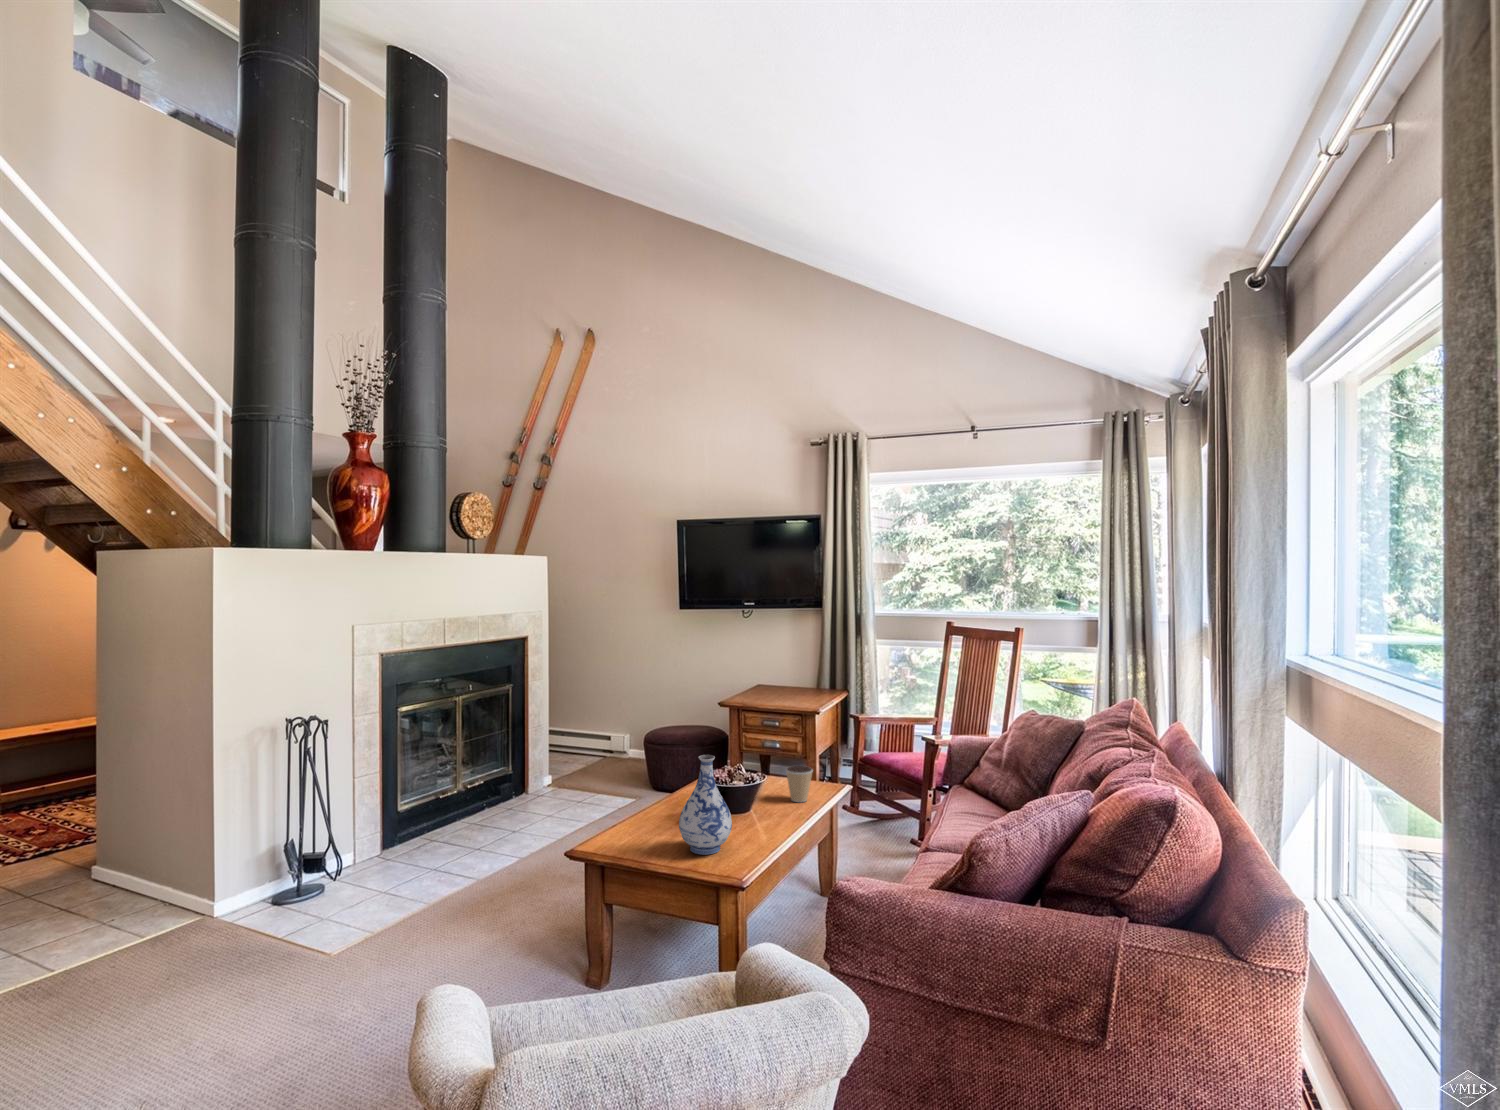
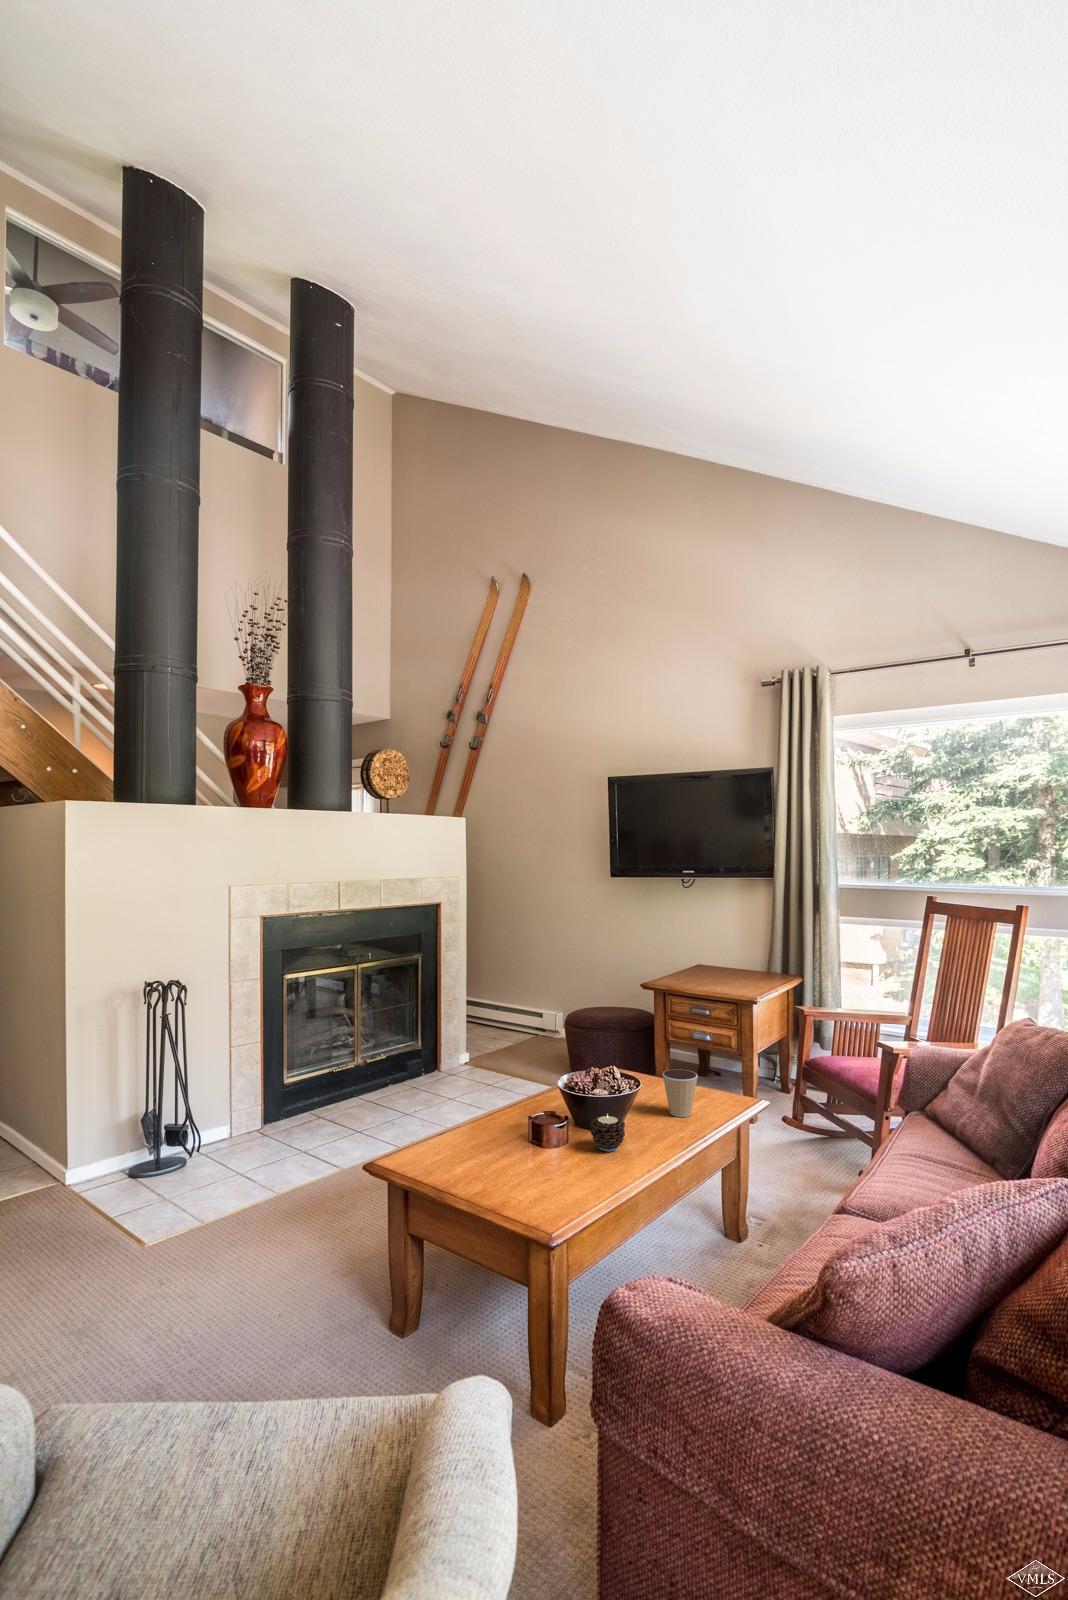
vase: present [679,755,732,855] -> none [490,1048,556,1174]
candle: none [747,802,775,832] -> present [590,1114,625,1151]

